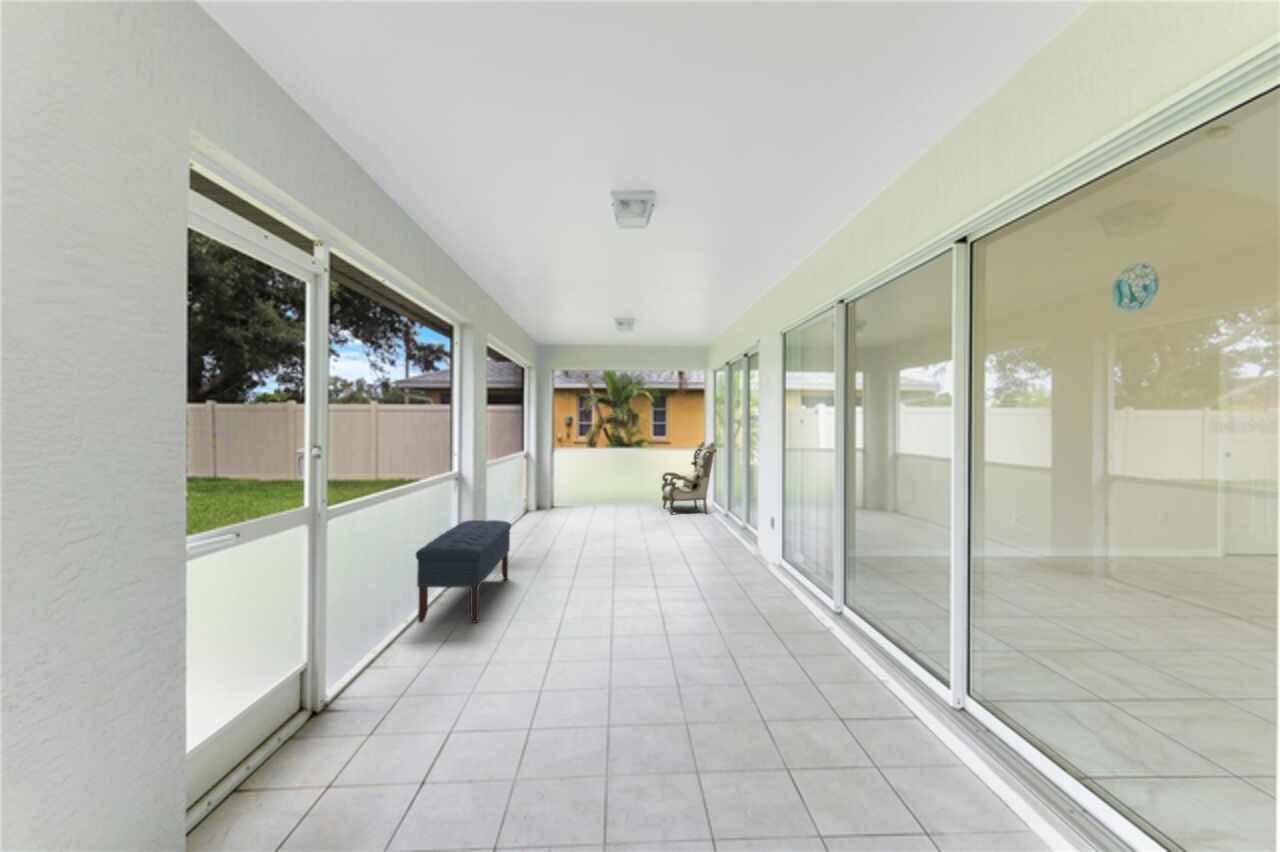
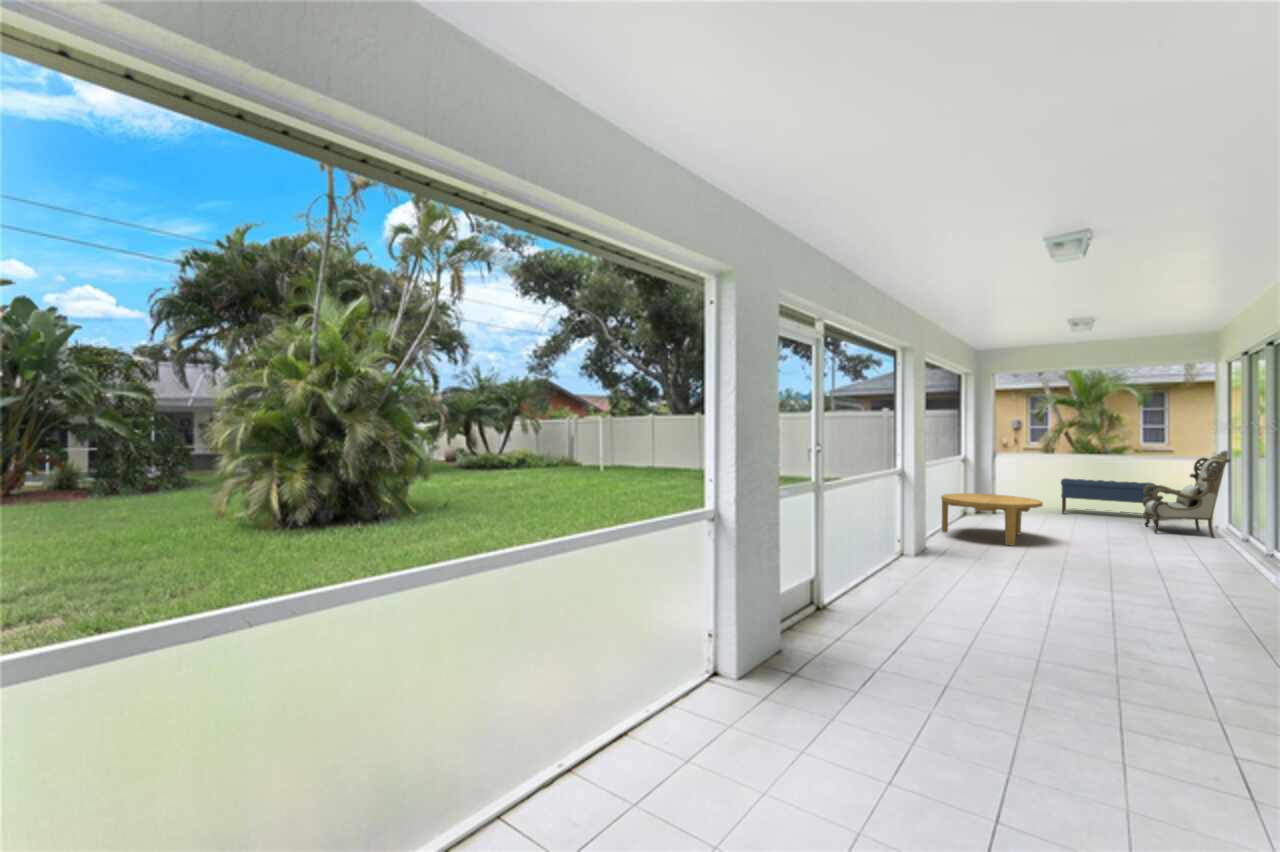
coffee table: none [503,491,593,544] -> present [941,493,1043,545]
bench: present [416,520,511,623] -> present [1061,478,1155,519]

